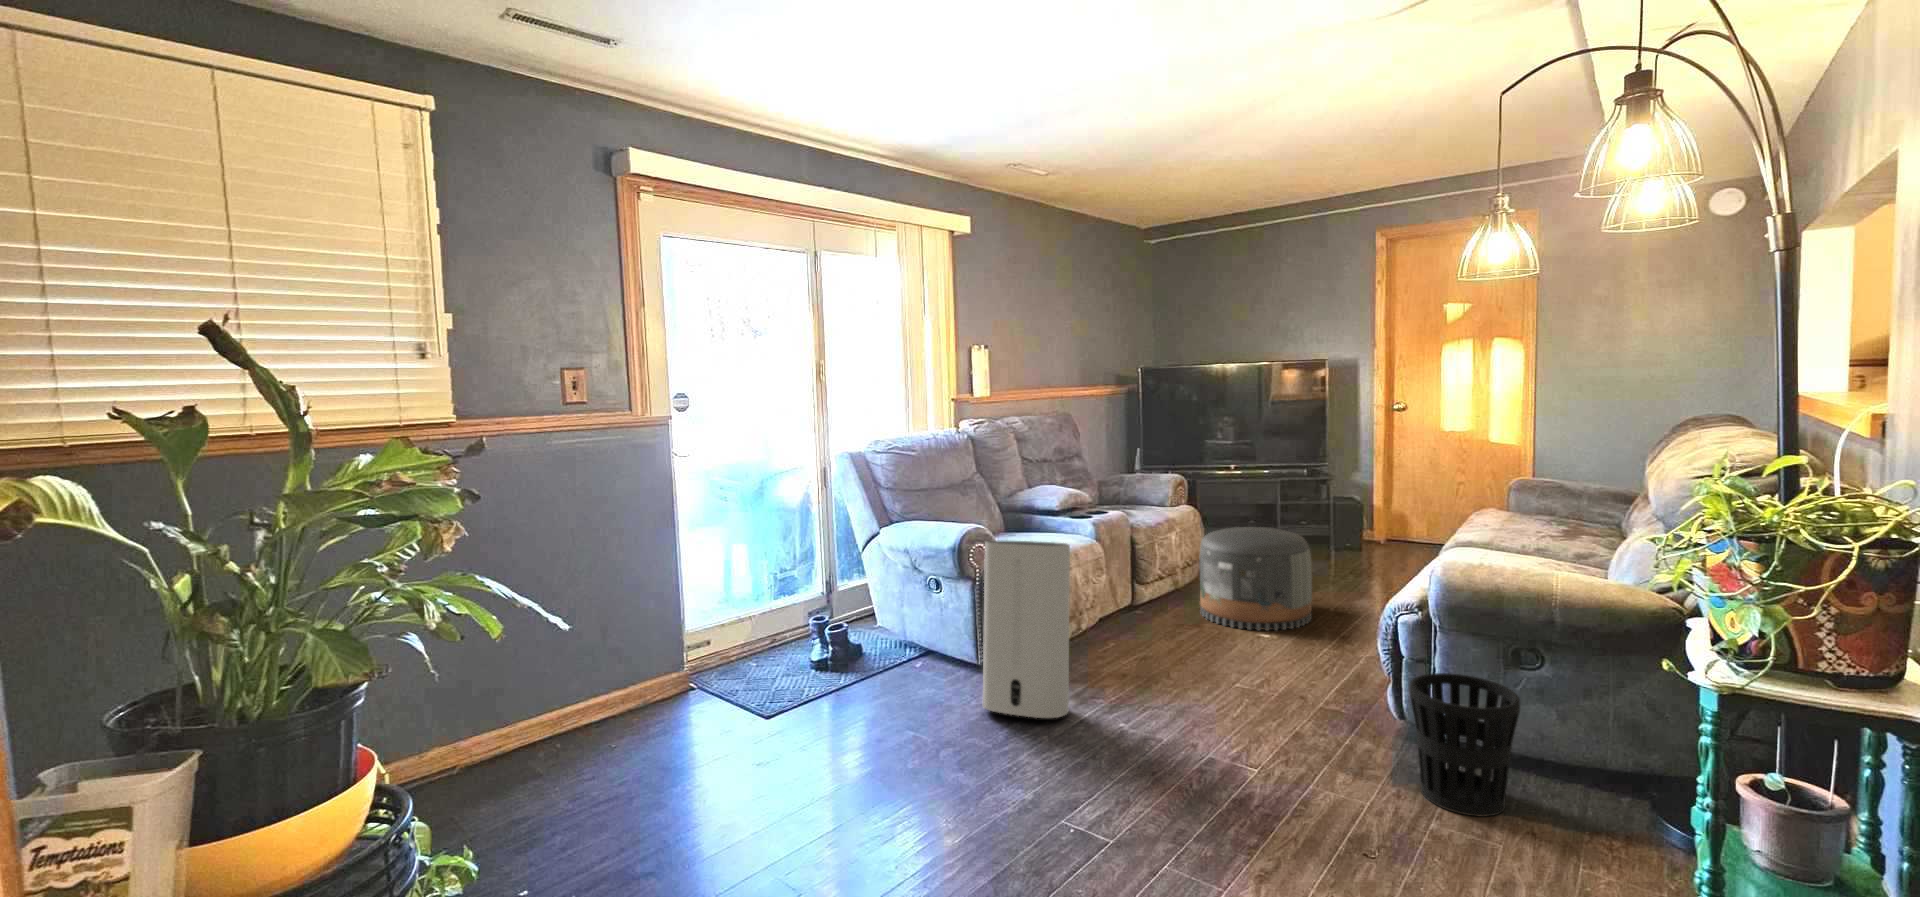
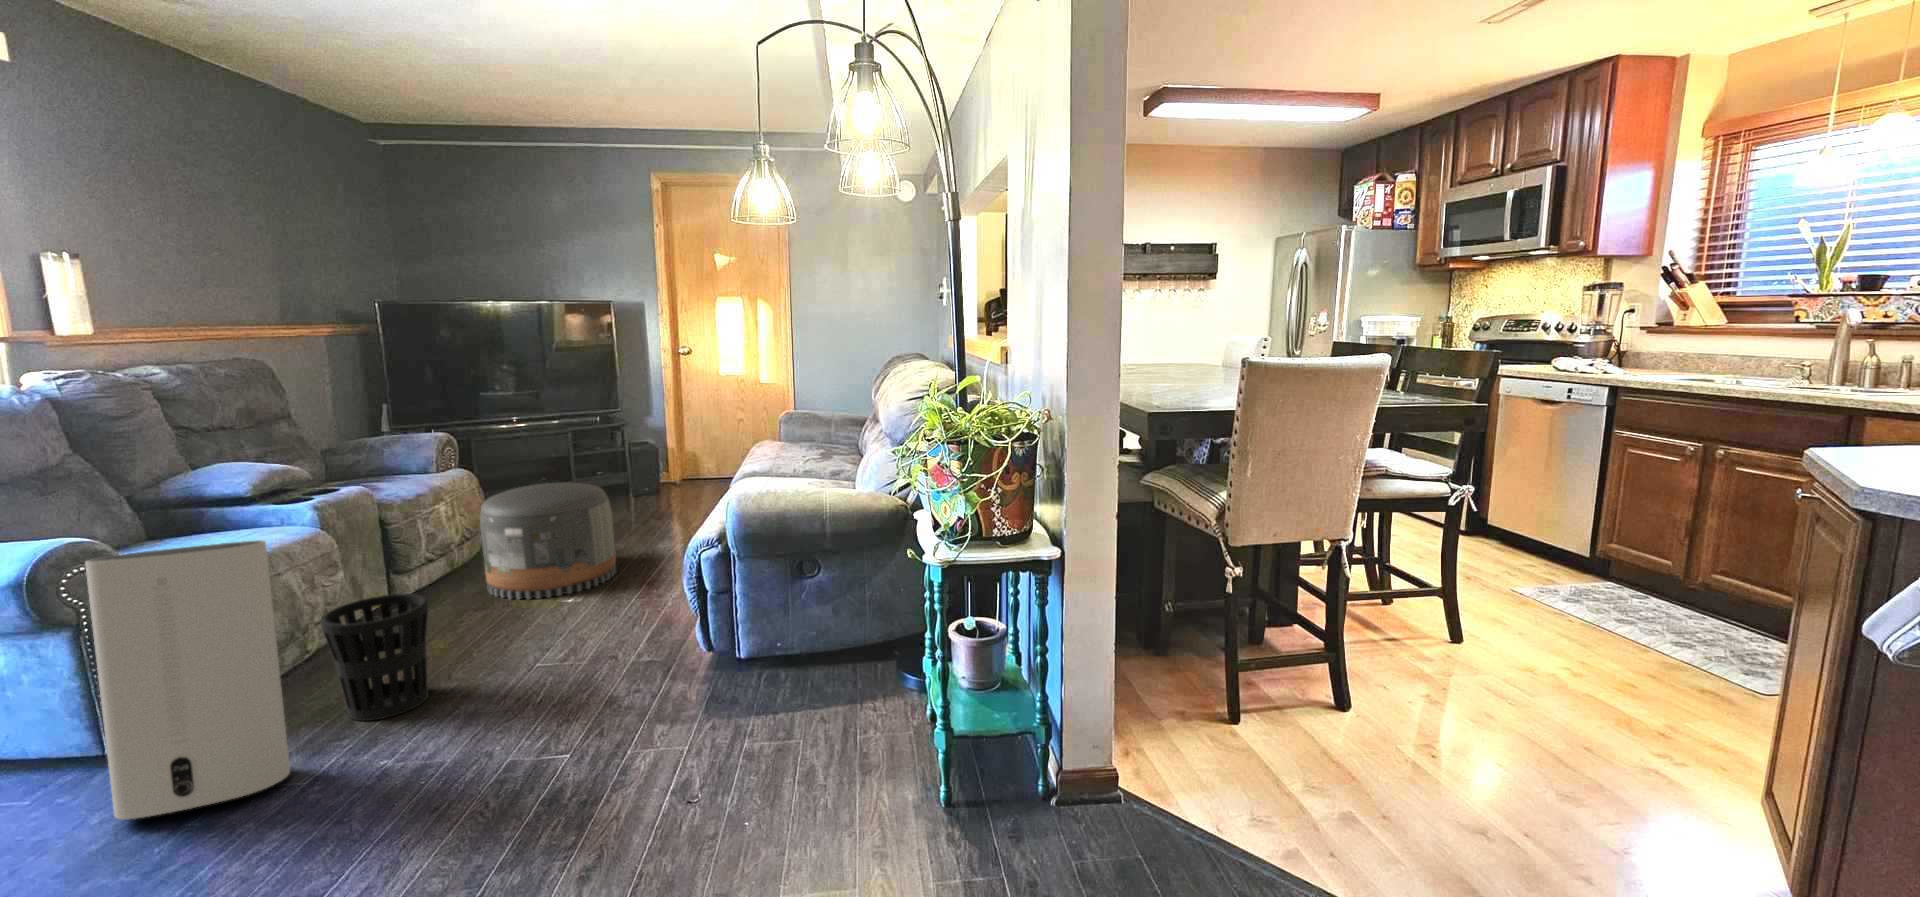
wastebasket: present [1409,673,1520,817] -> present [321,594,428,721]

